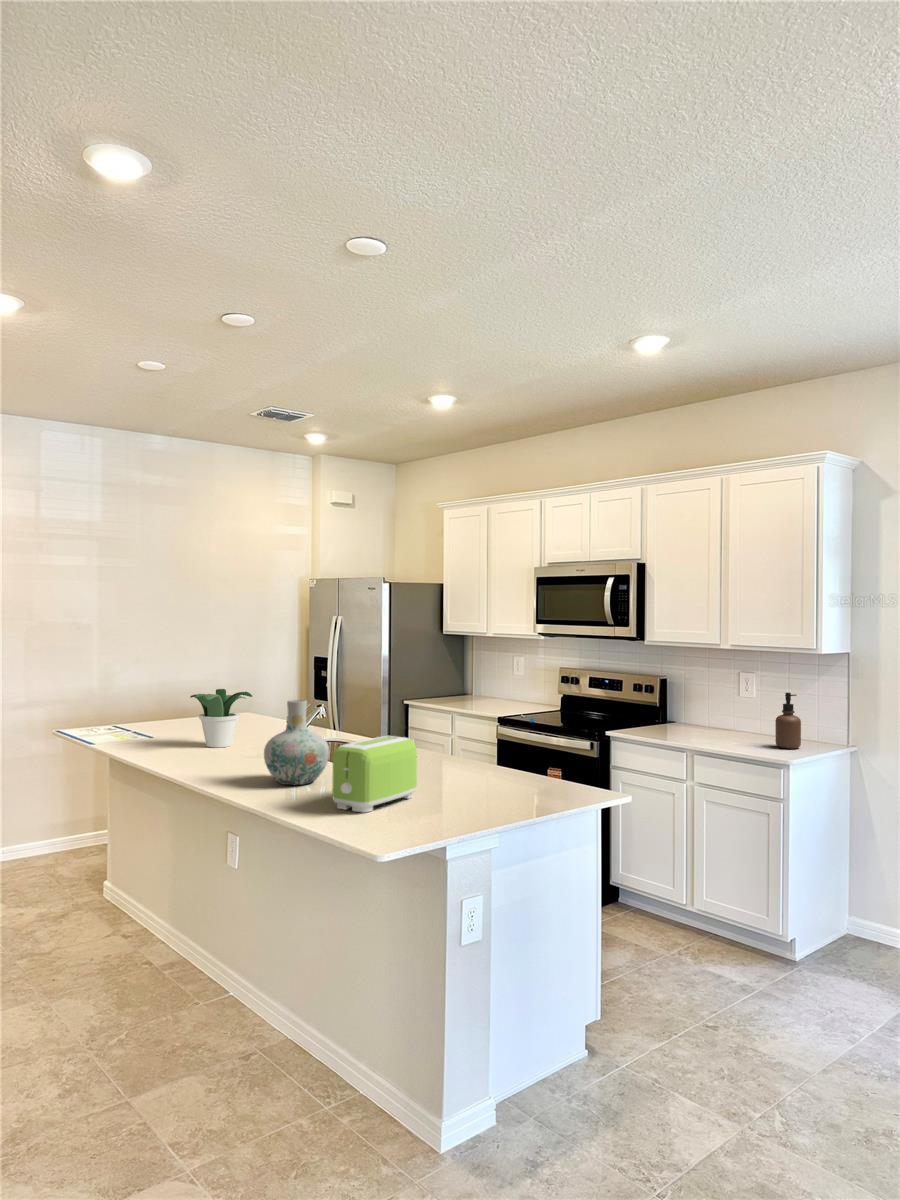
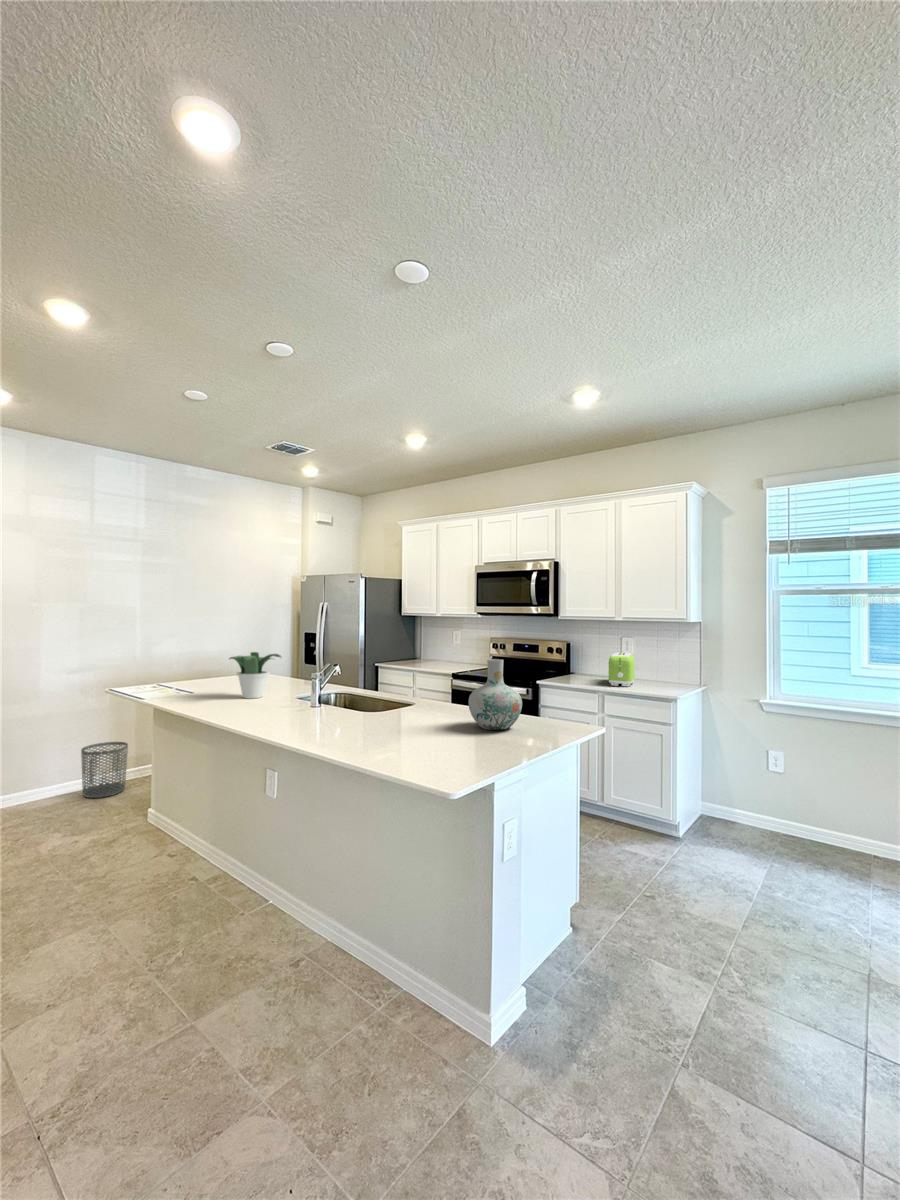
soap dispenser: present [775,693,801,749] -> none [659,649,676,688]
vase: present [264,700,329,785] -> present [469,659,522,730]
toaster: present [332,736,417,812] -> present [609,653,635,686]
waste bin: none [28,797,82,867] -> present [81,742,128,798]

